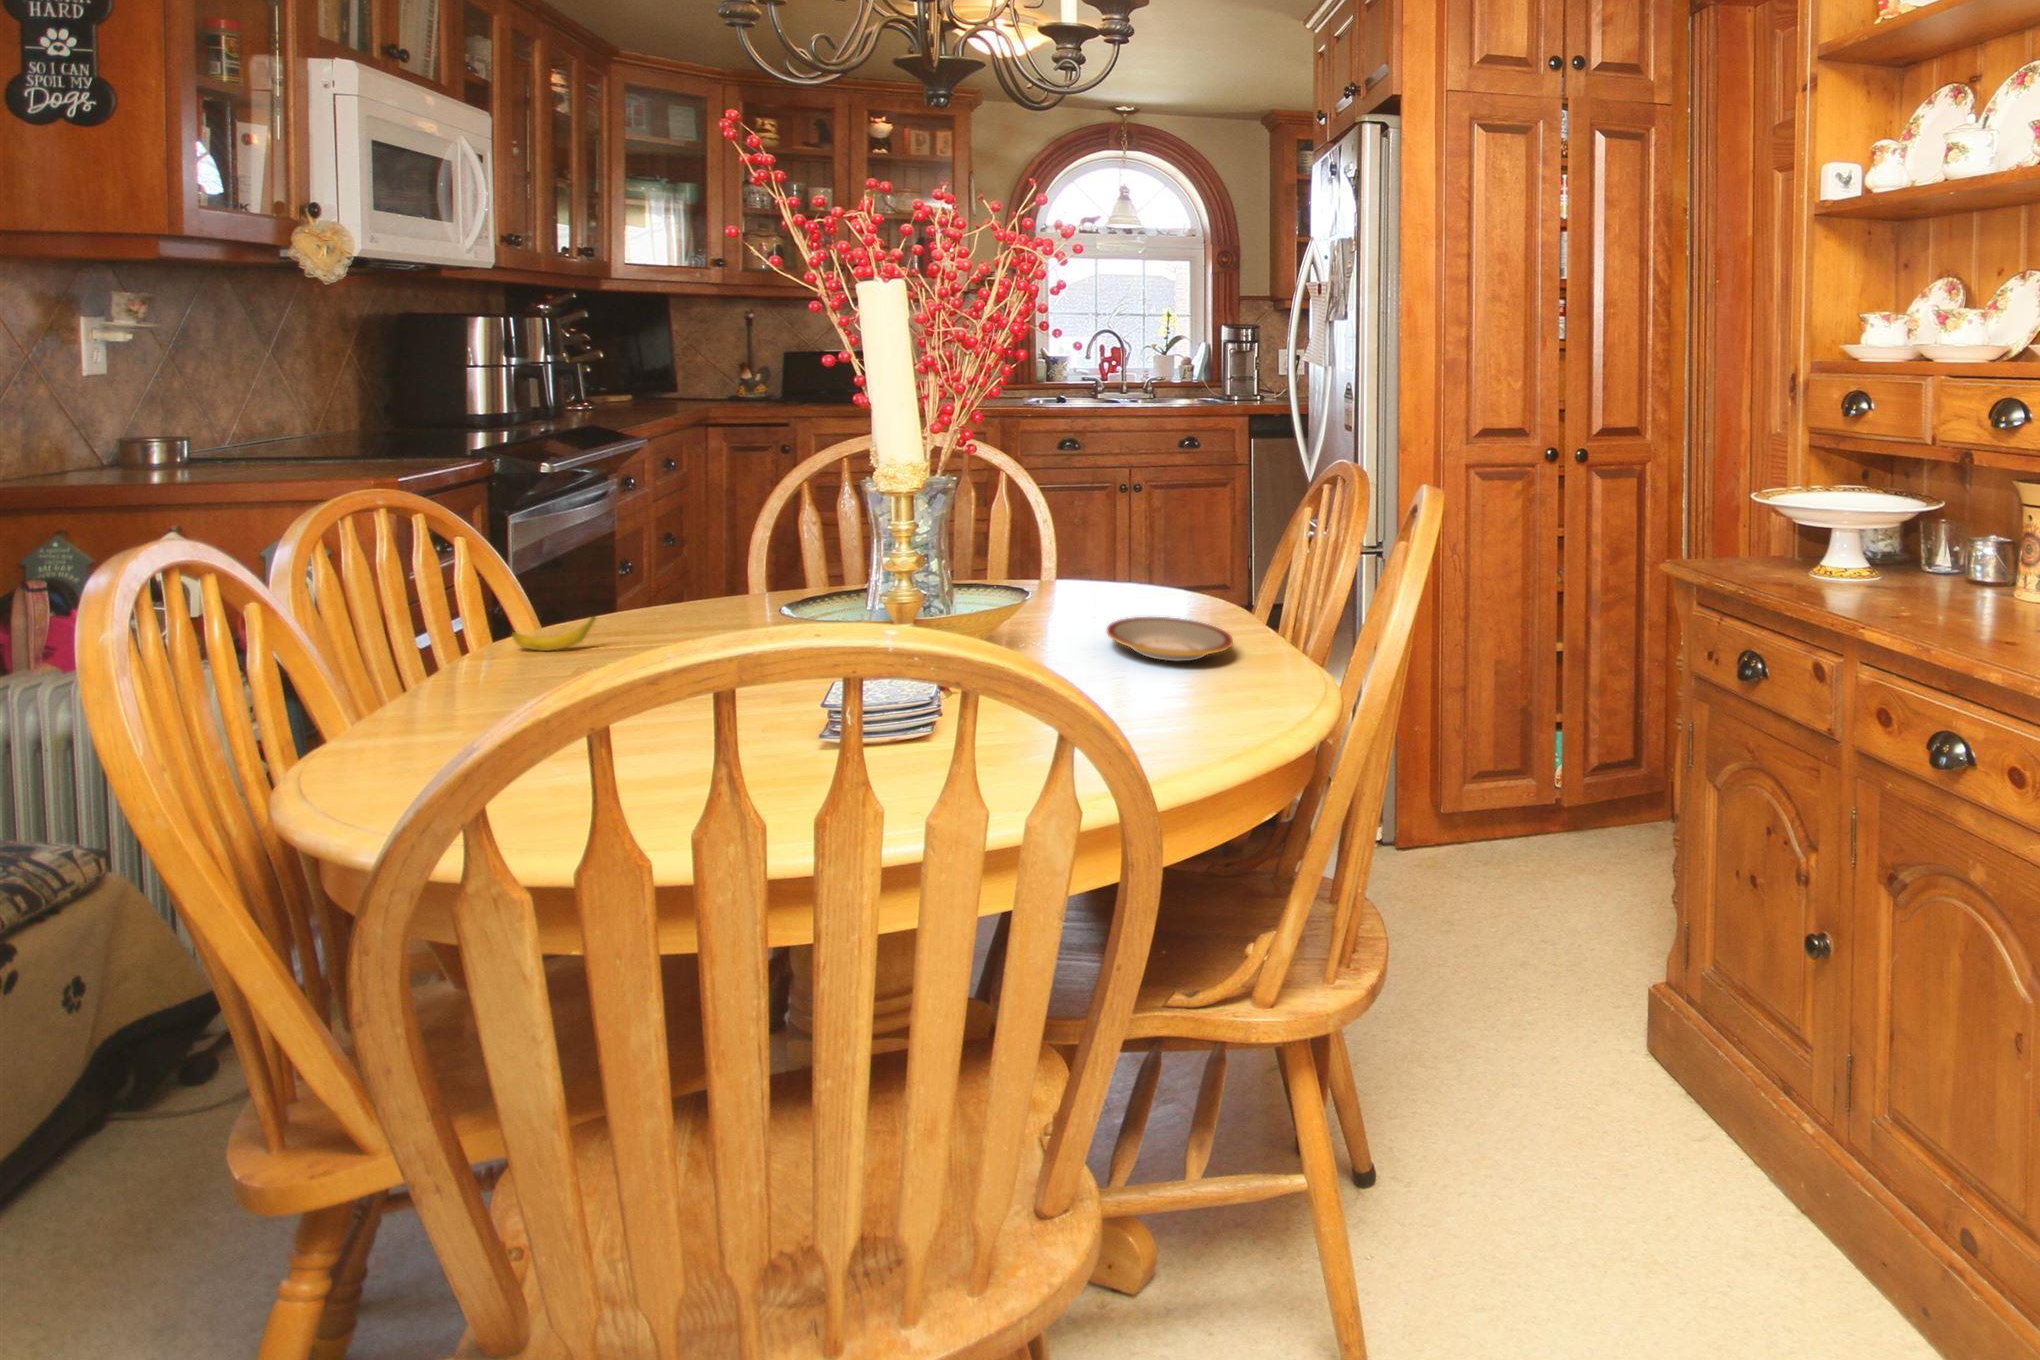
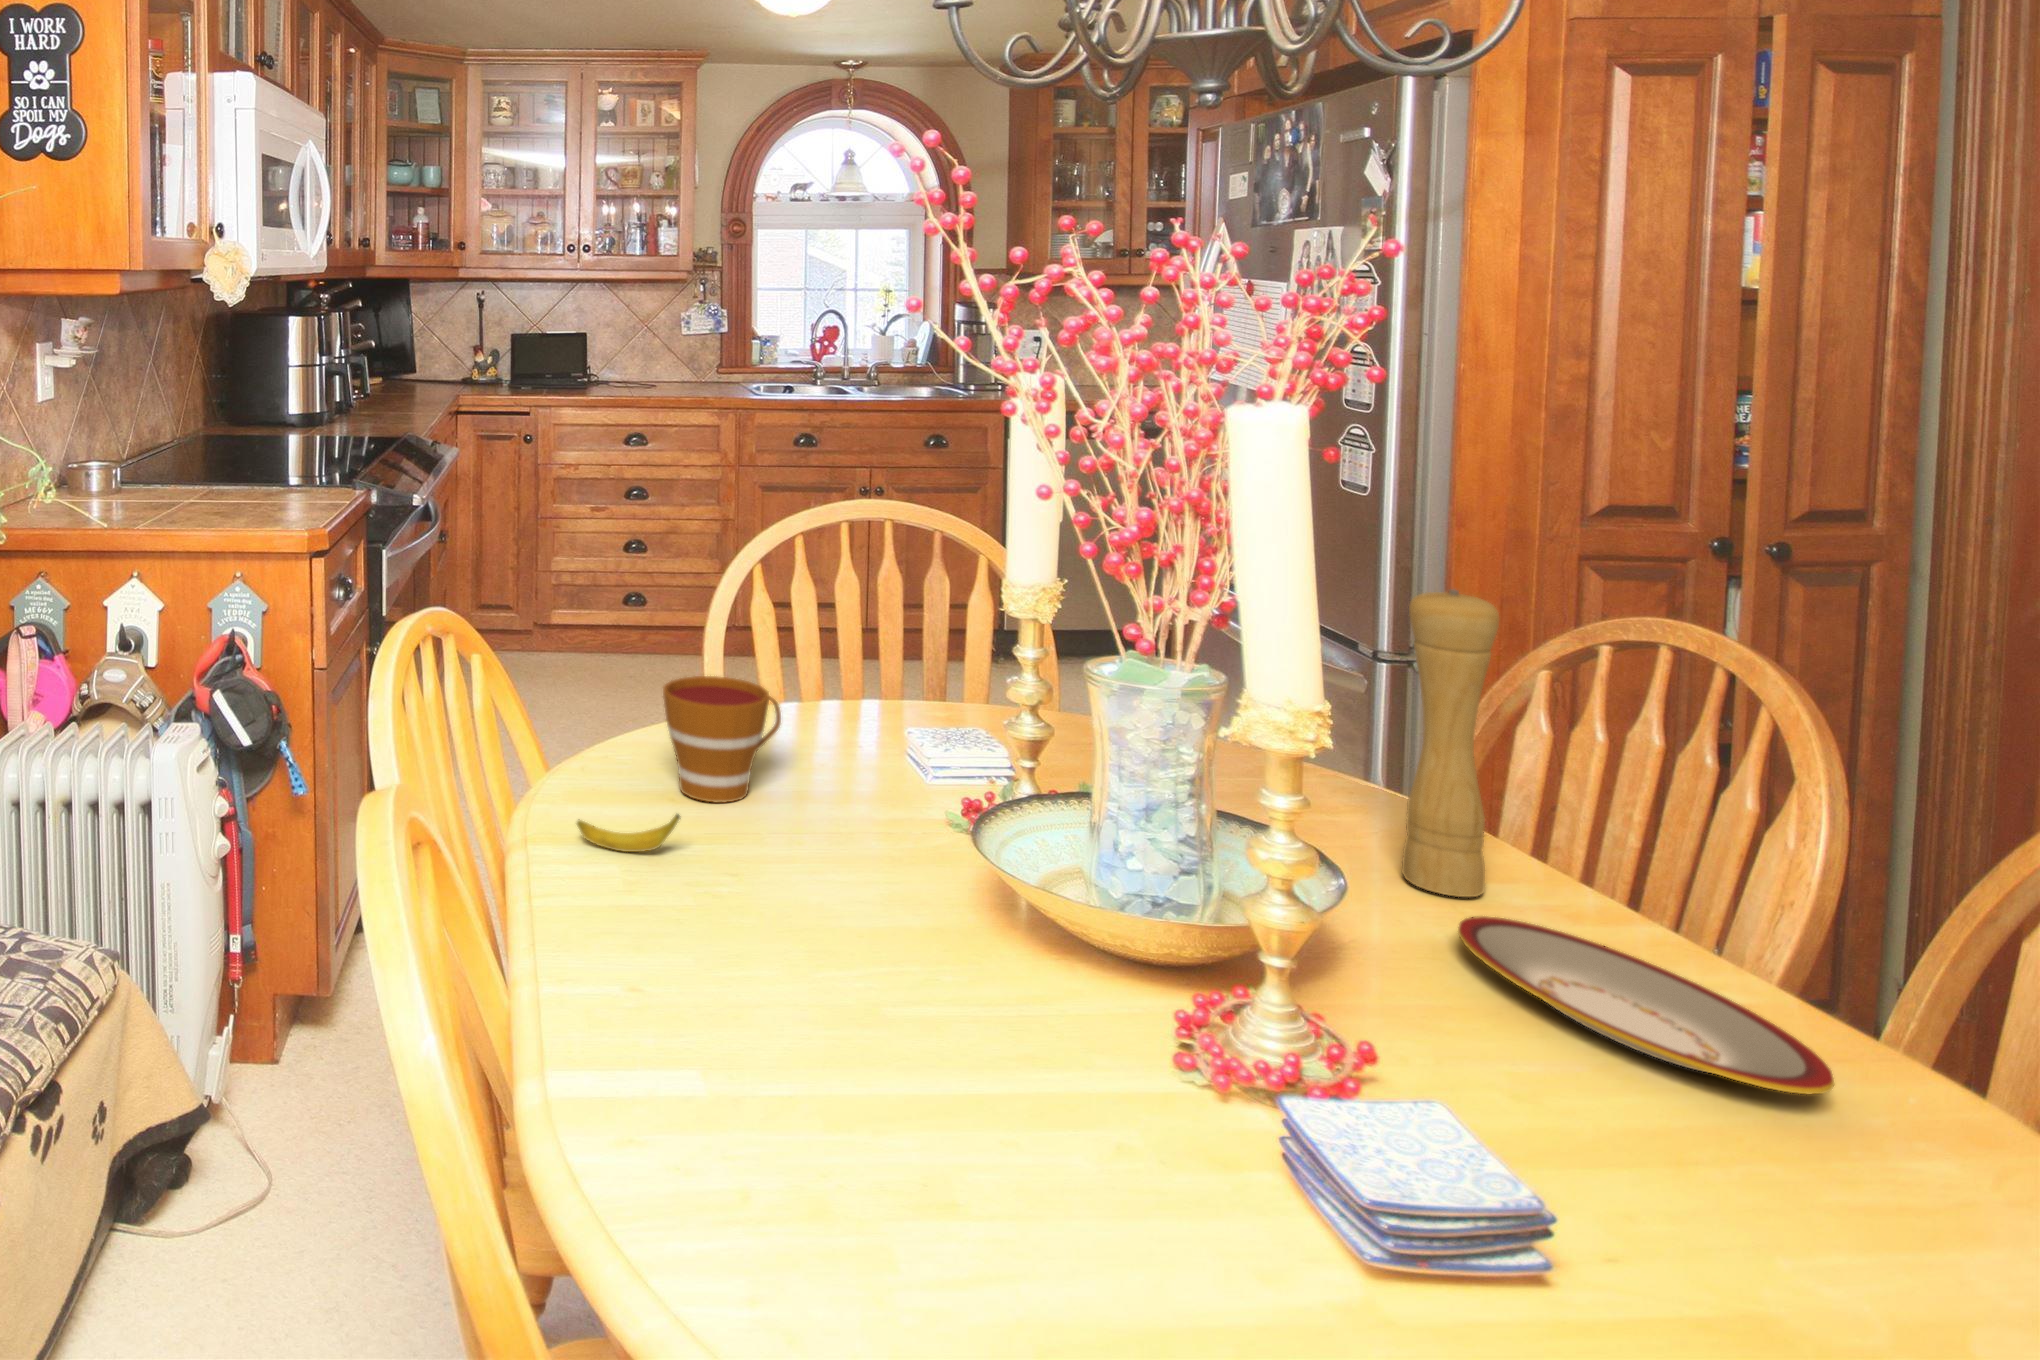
pepper mill: none [1137,427,1186,619] -> present [1402,589,1499,897]
cup: none [627,538,738,625] -> present [663,676,781,803]

